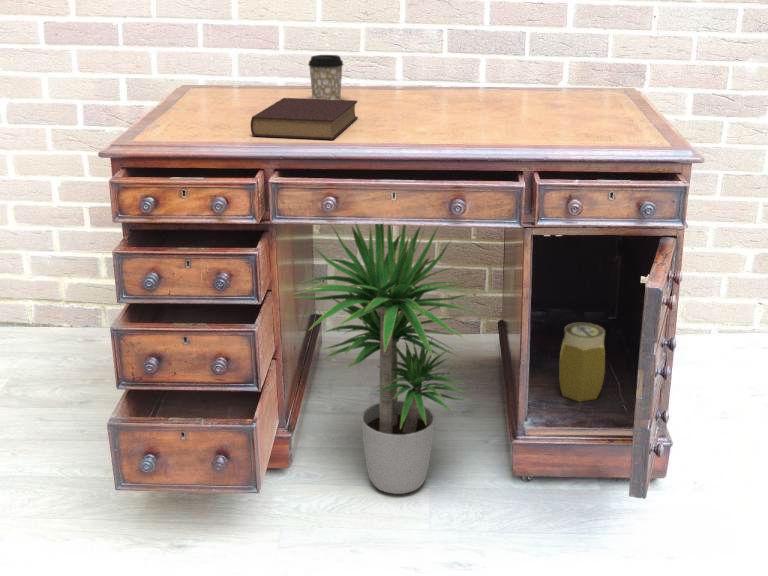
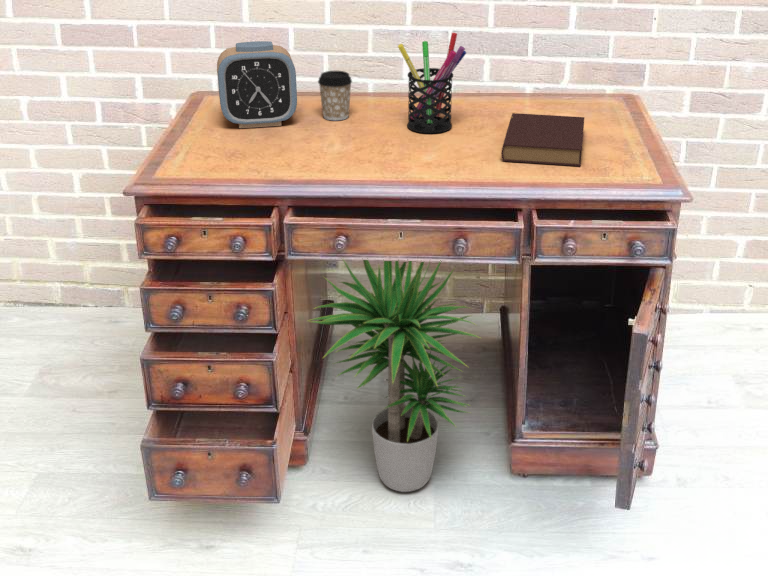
pen holder: none [391,9,462,113] -> present [398,33,466,133]
alarm clock: none [203,20,286,109] -> present [217,41,297,128]
book: present [251,98,358,140] -> present [501,113,584,166]
jar: present [559,323,605,402] -> none [555,328,598,402]

